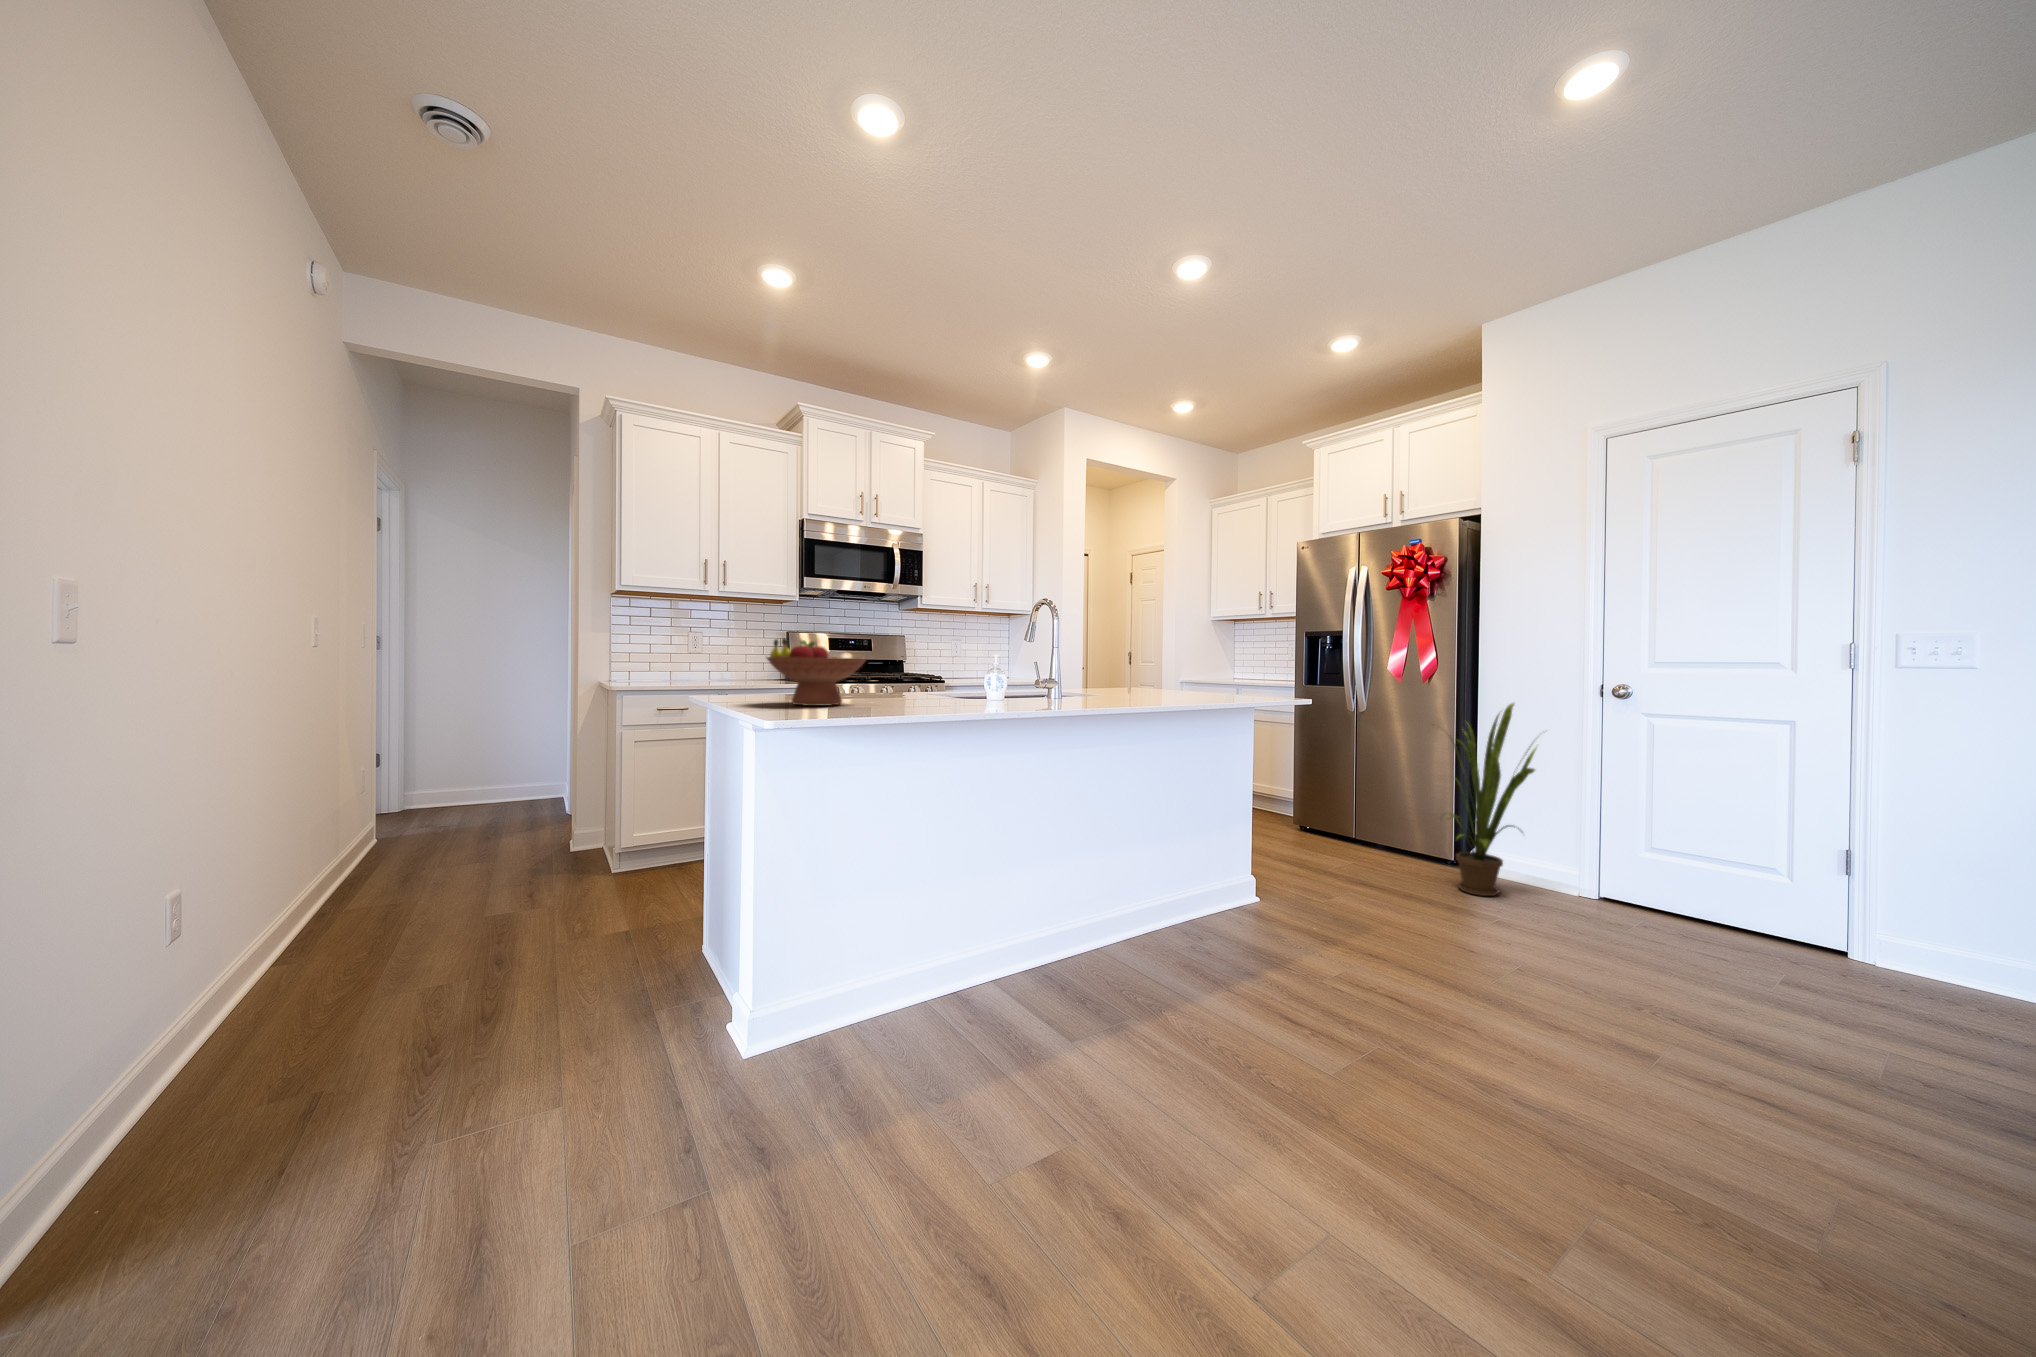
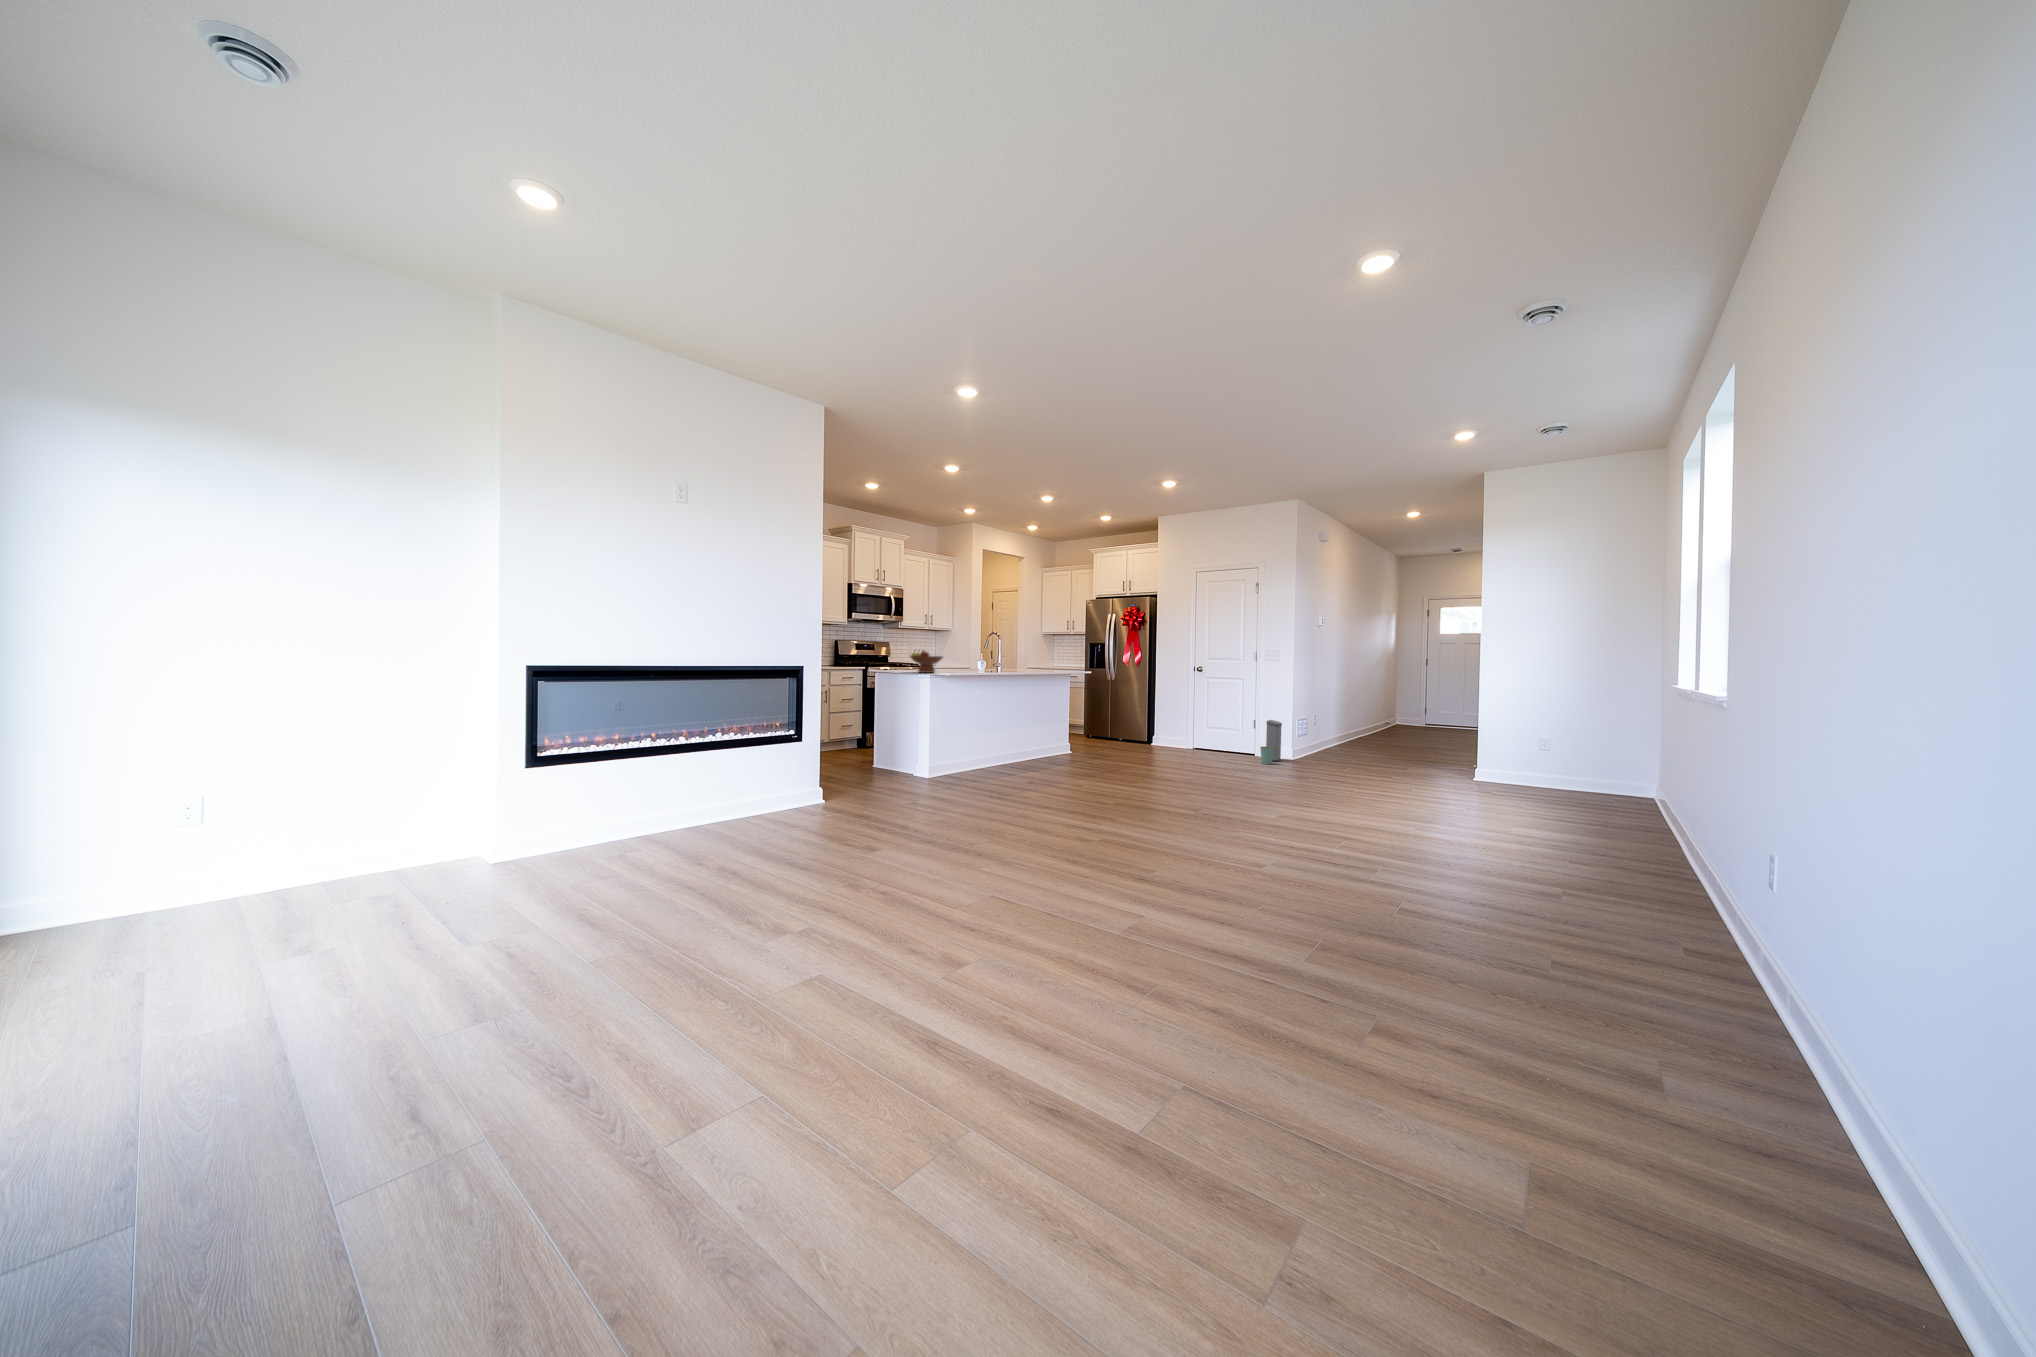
house plant: present [1450,703,1536,896] -> none [1137,674,1178,750]
trash can: none [1909,855,1989,1025] -> present [1260,720,1282,764]

